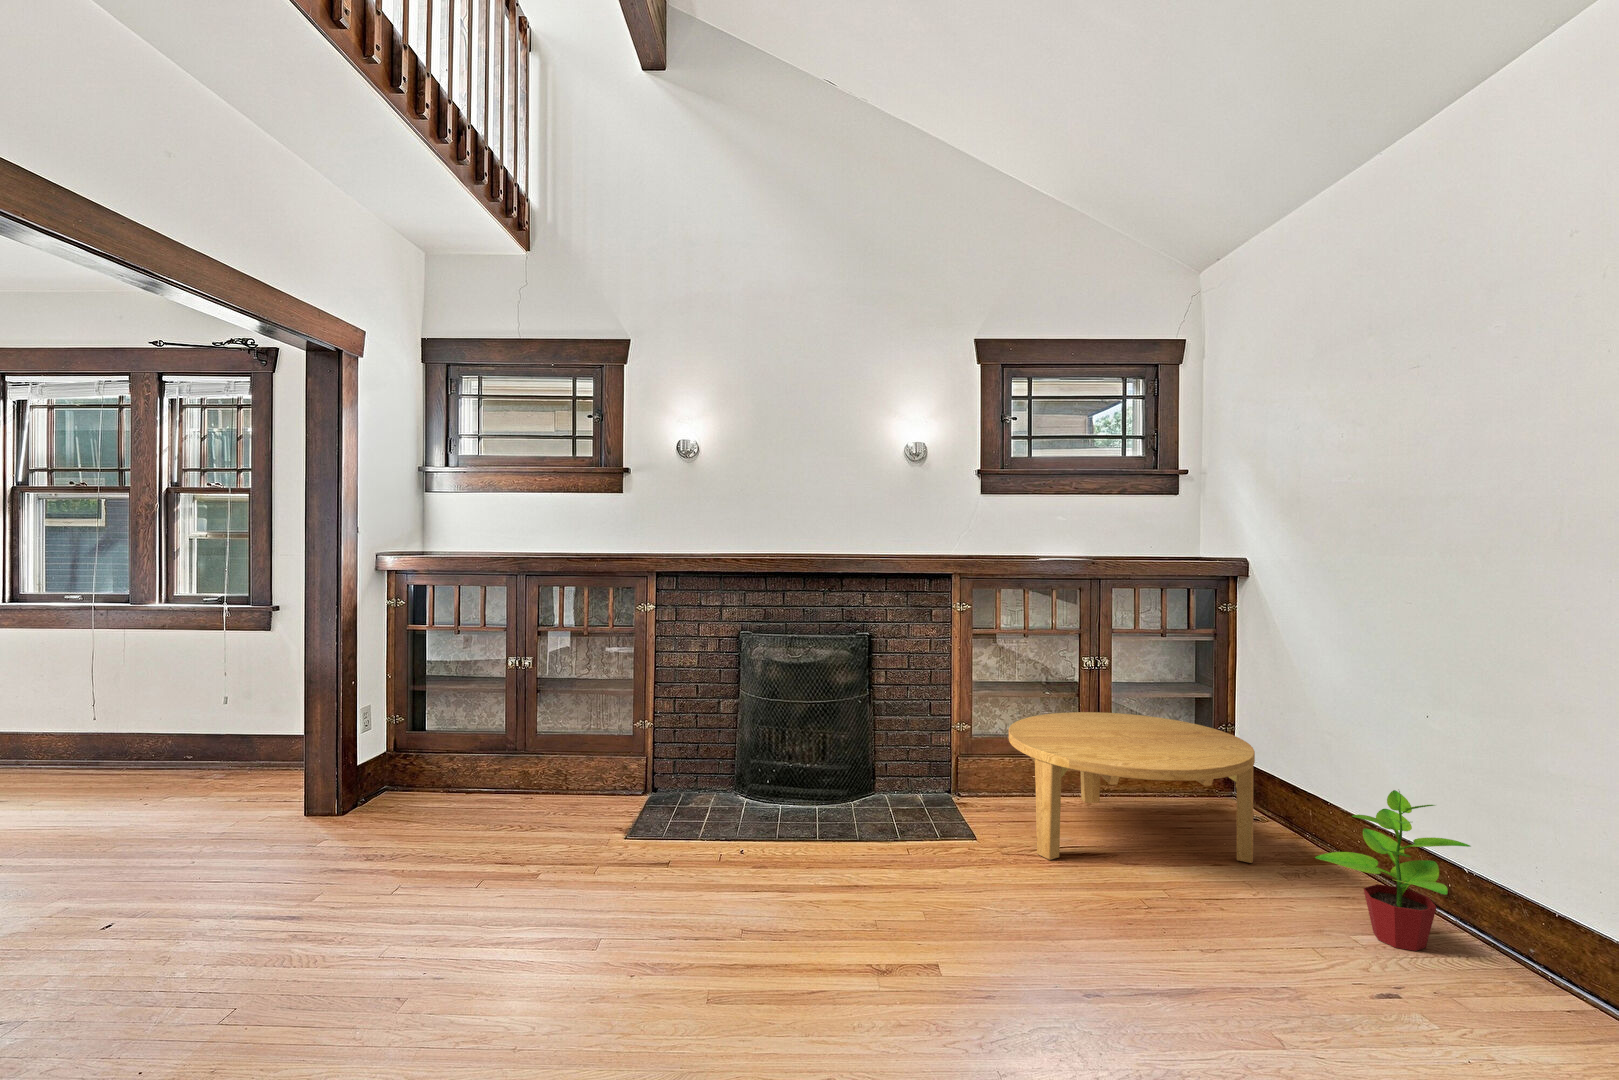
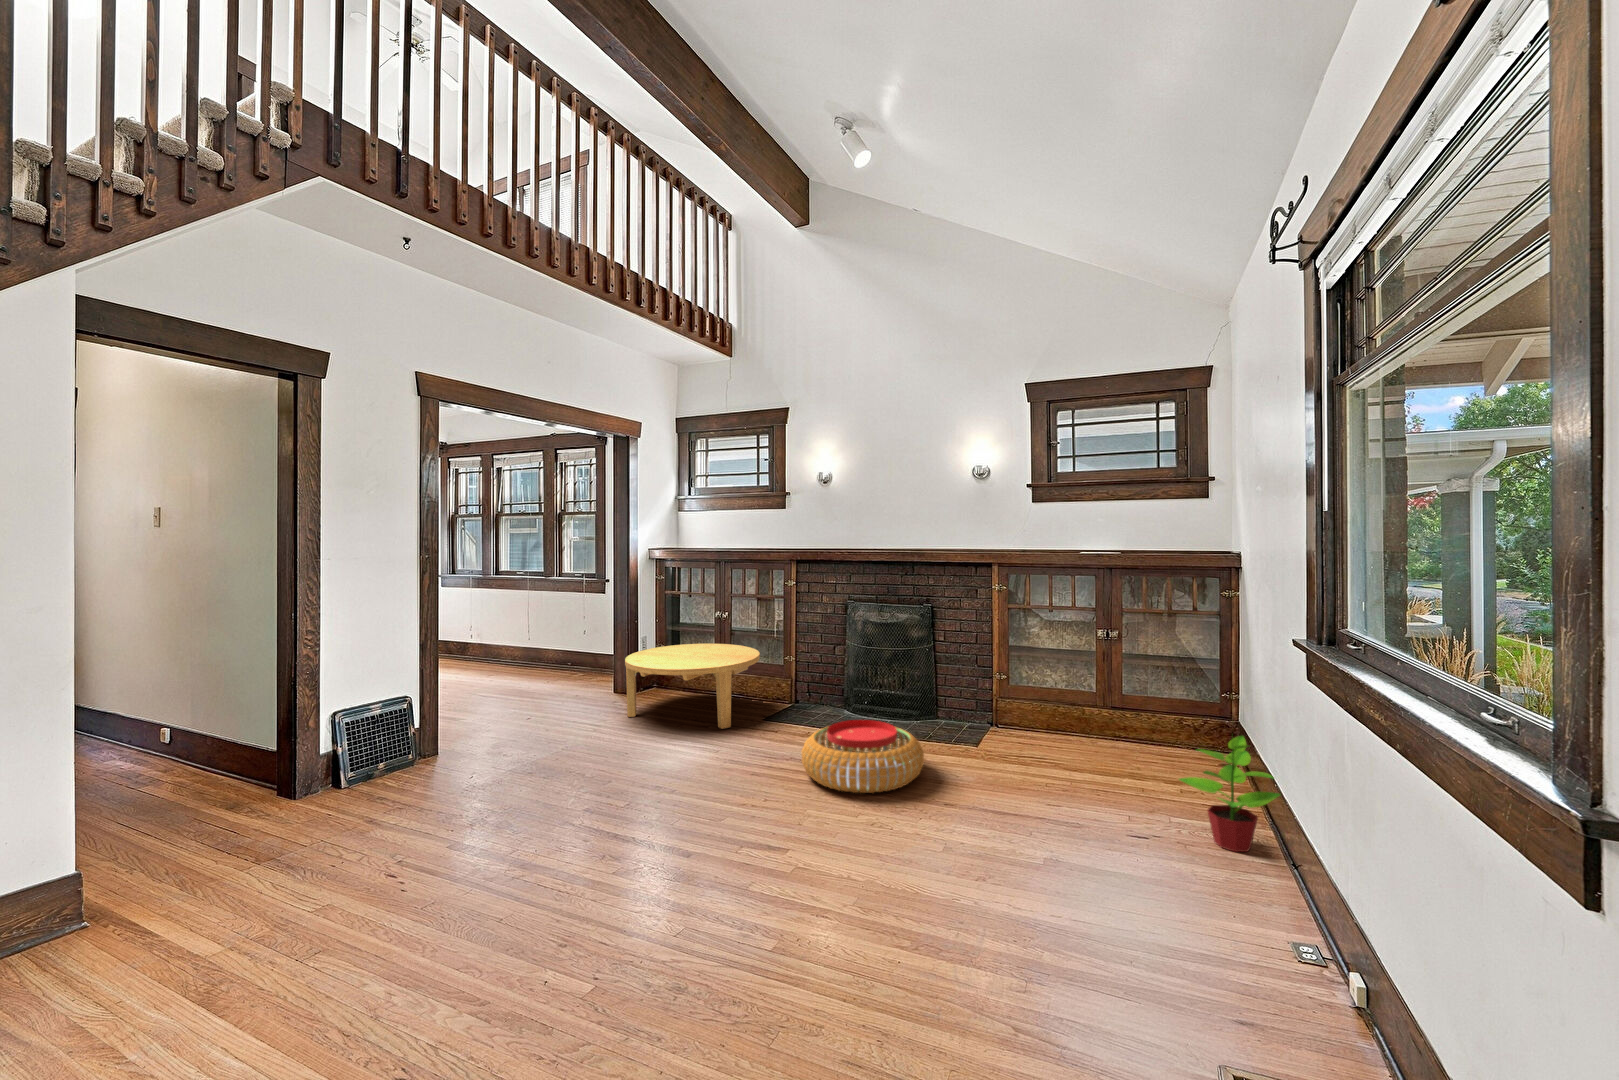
coffee table: present [1009,712,1255,863] -> present [625,644,760,729]
pouf: none [756,819,955,952] -> present [801,720,924,793]

